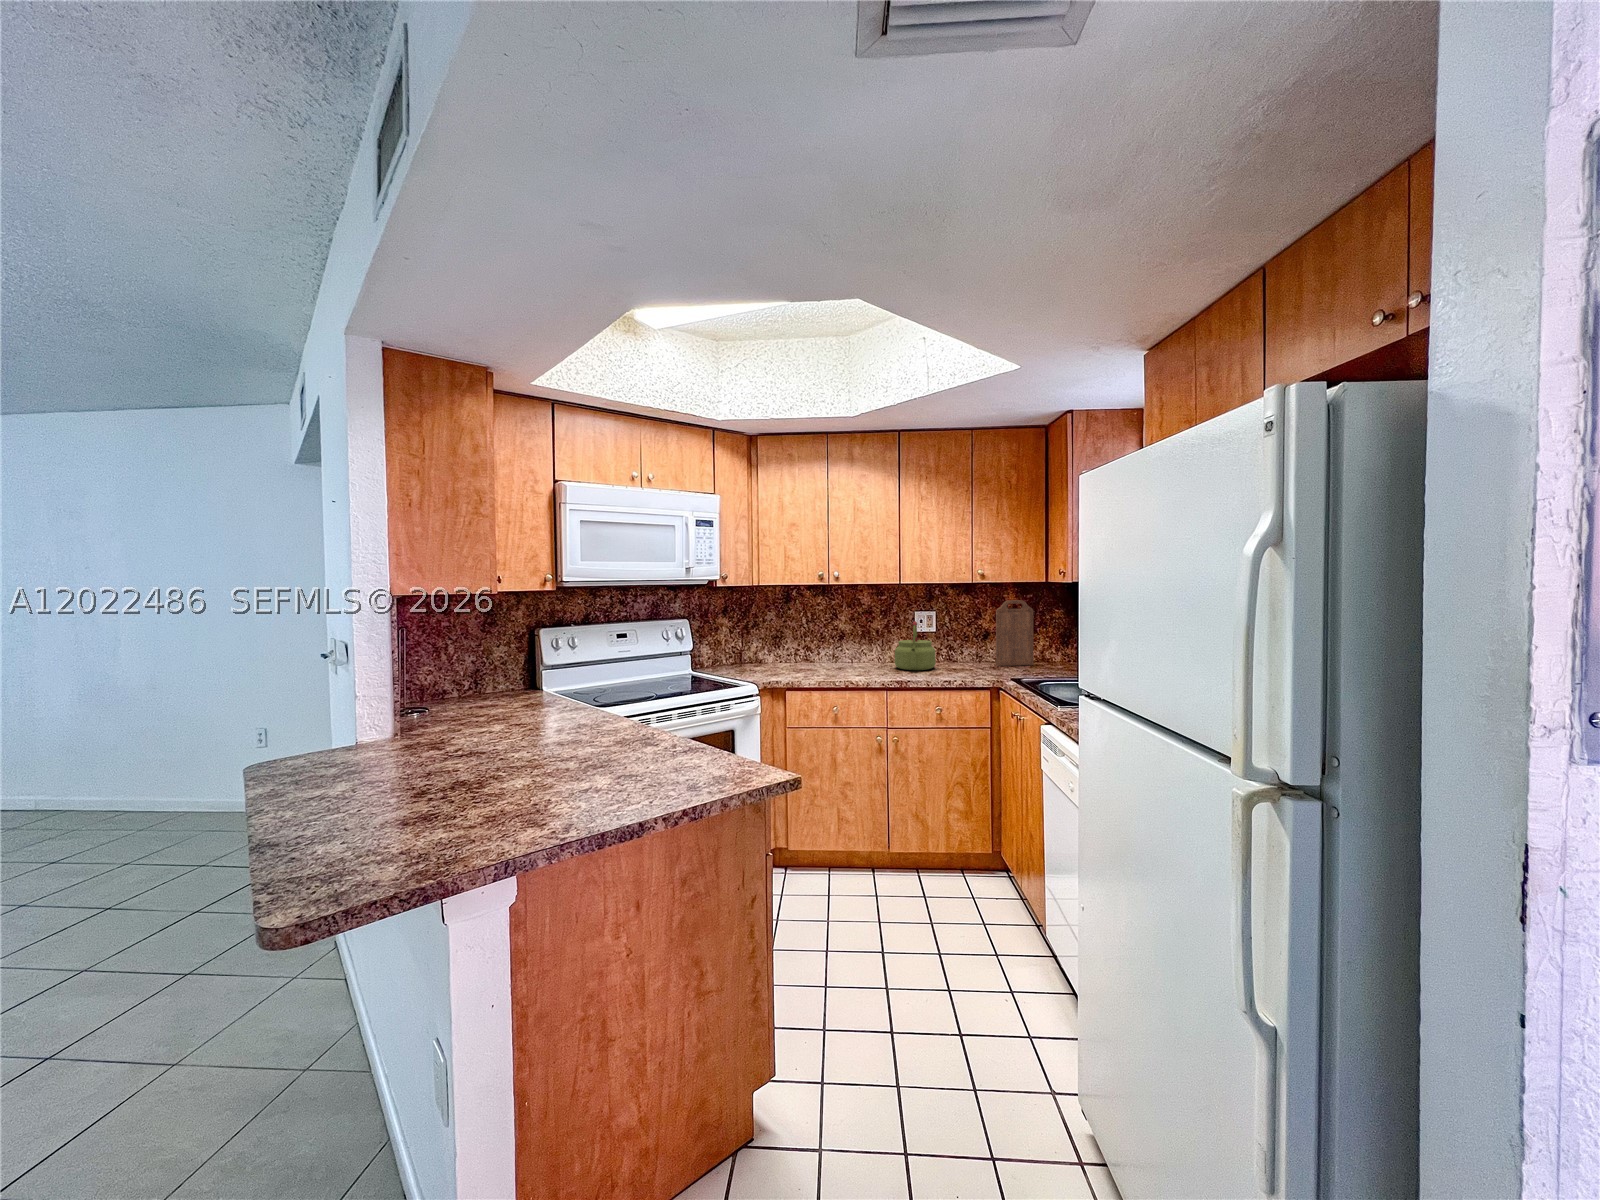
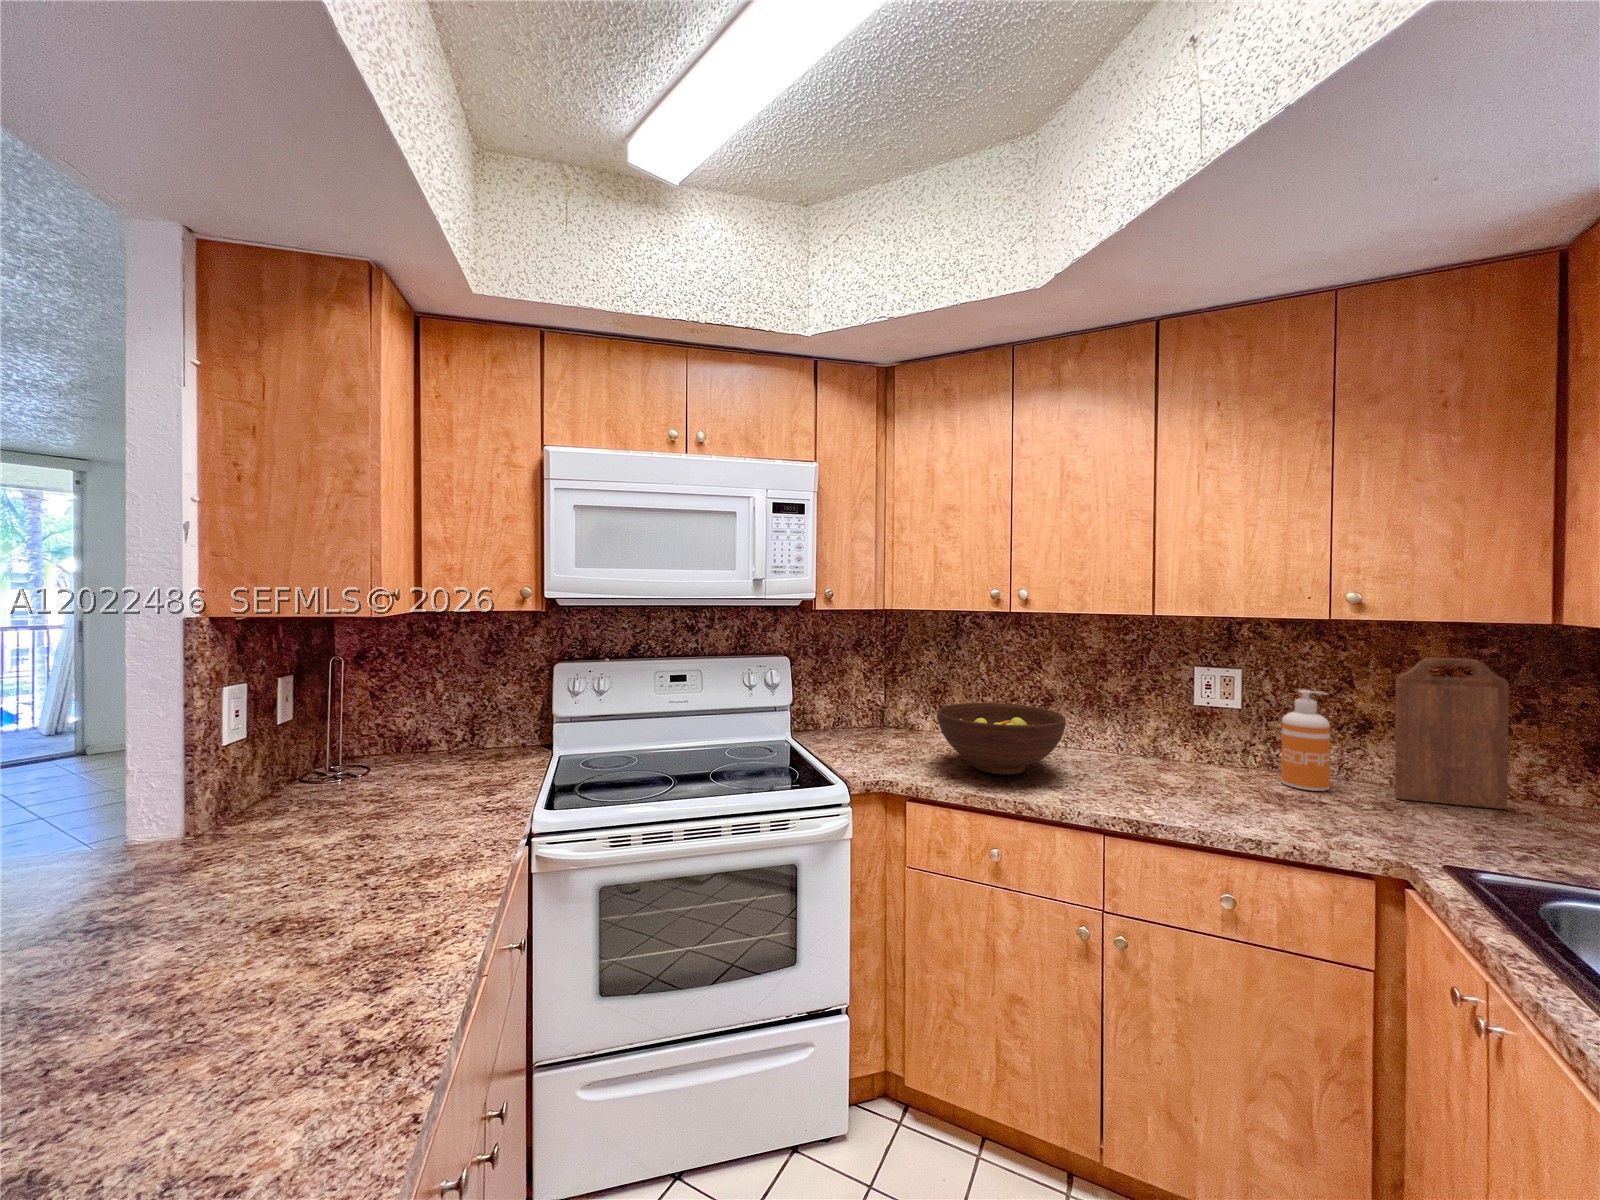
soap dispenser: none [954,619,973,666] -> present [1281,690,1330,791]
kettle: present [895,621,936,670] -> none [1142,687,1234,789]
fruit bowl: none [793,638,861,674] -> present [937,703,1066,775]

